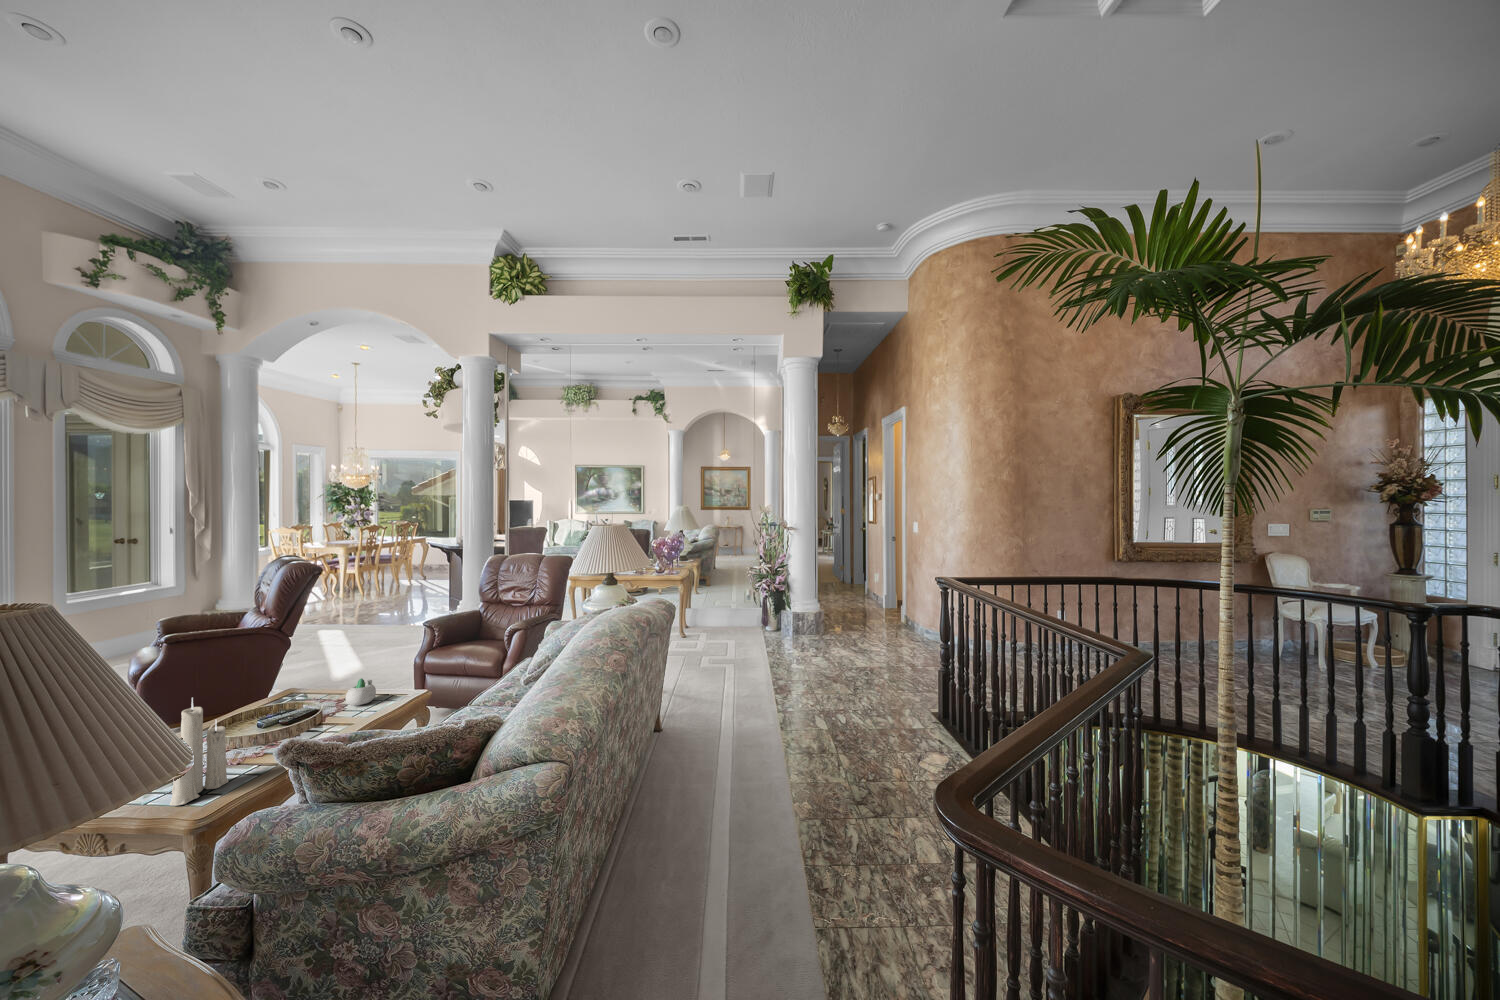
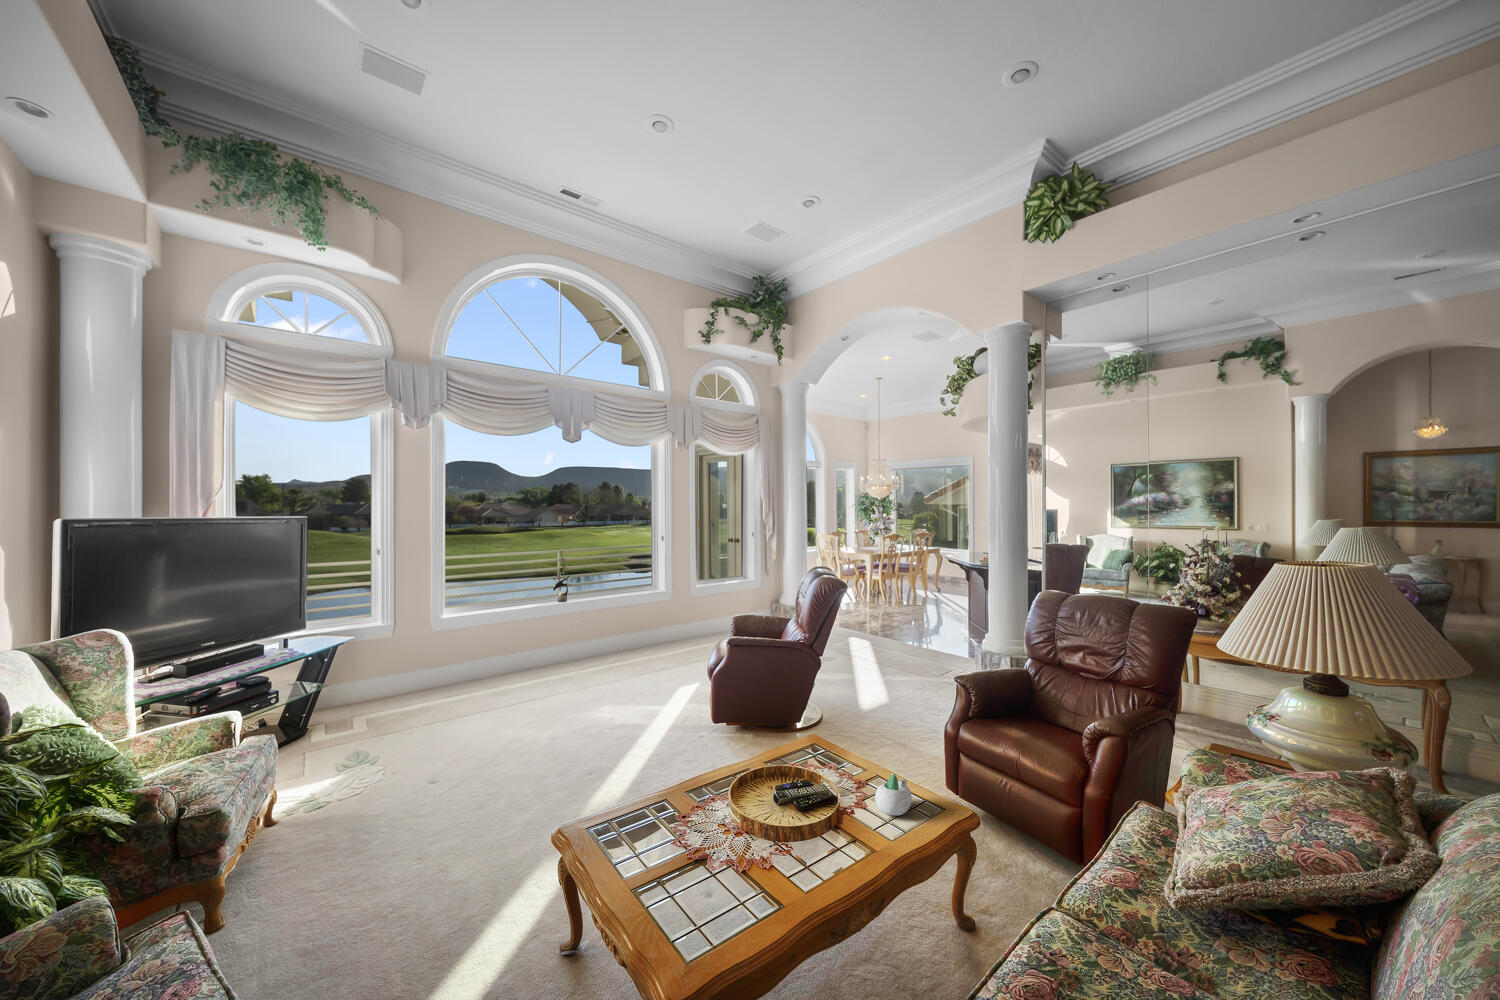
candle: present [170,698,229,806] -> none [679,784,740,952]

